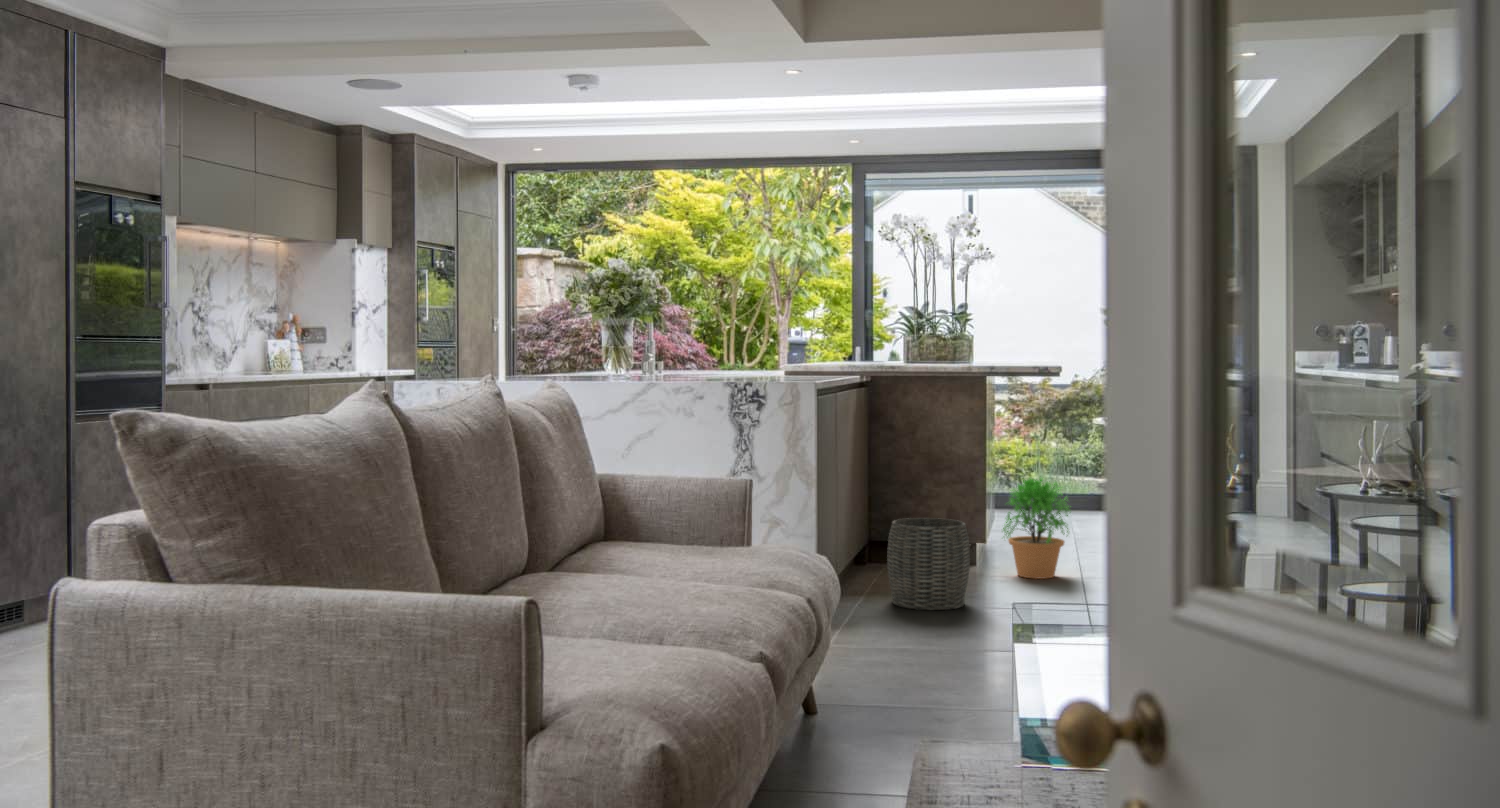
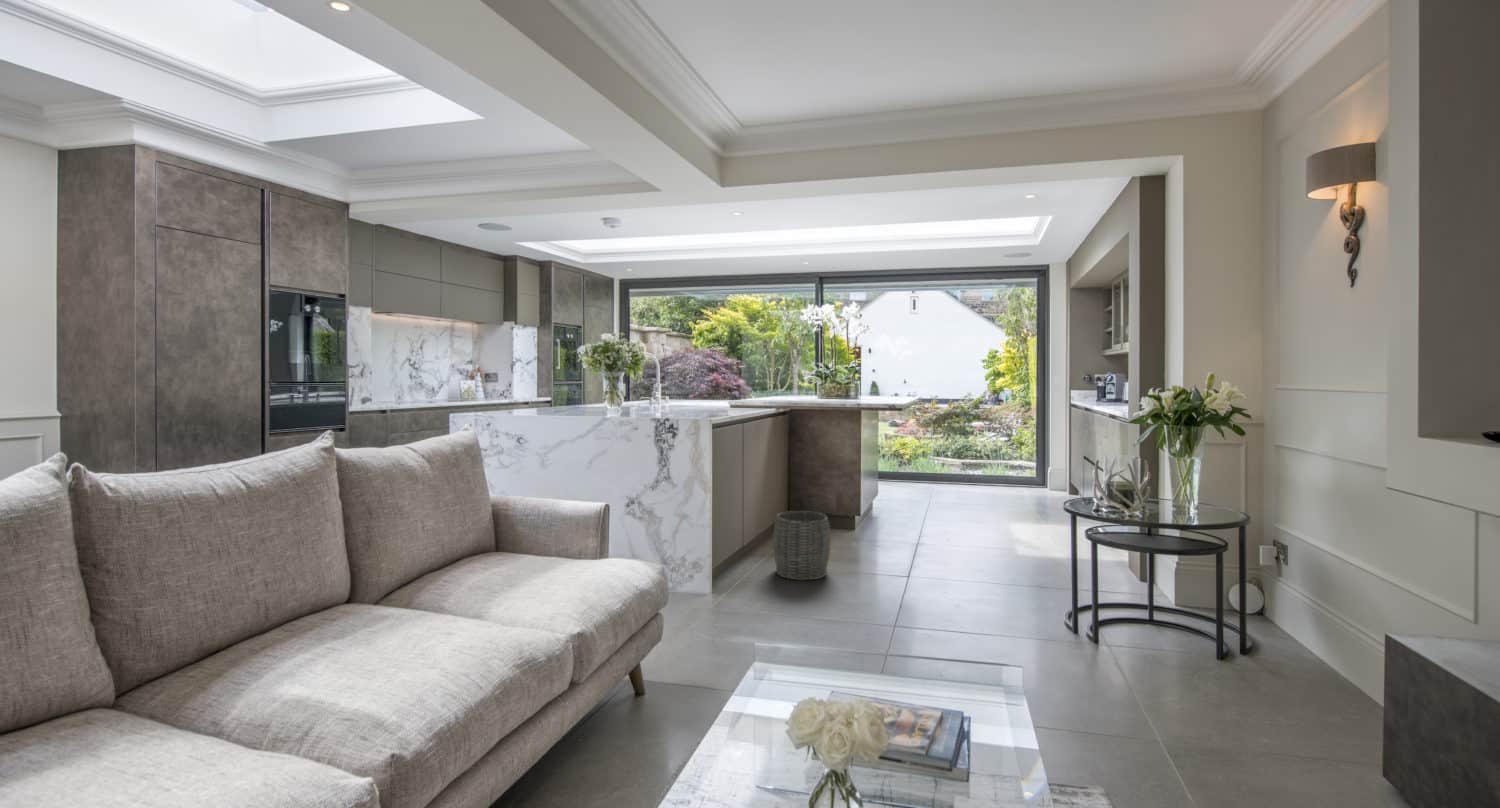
potted plant: present [1003,478,1070,579] -> none [868,479,921,550]

